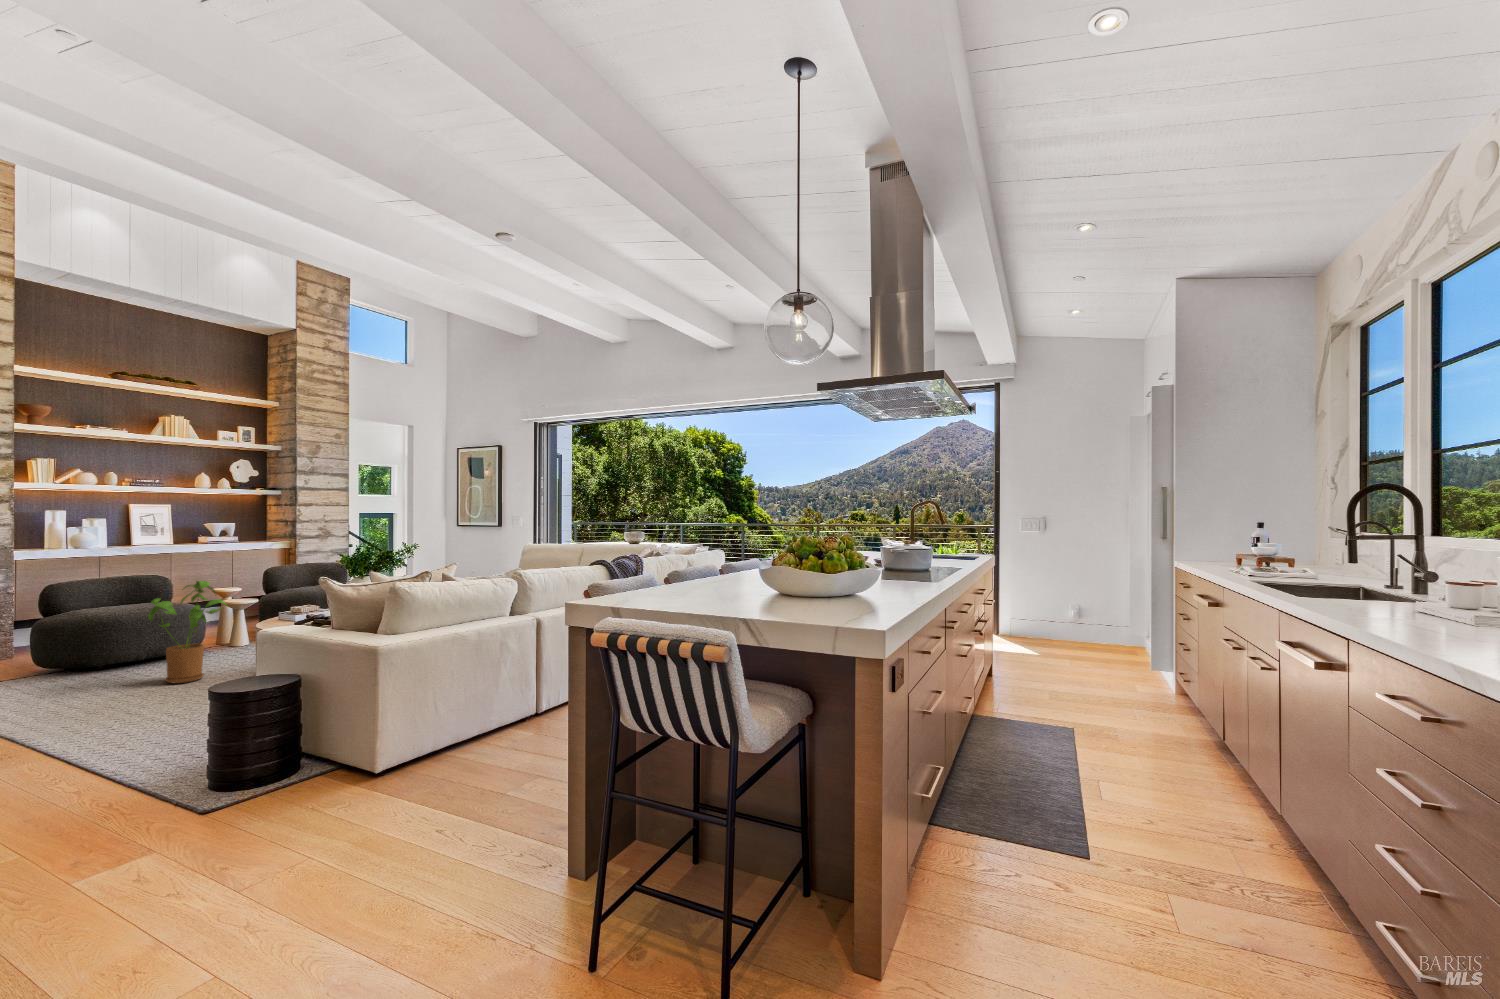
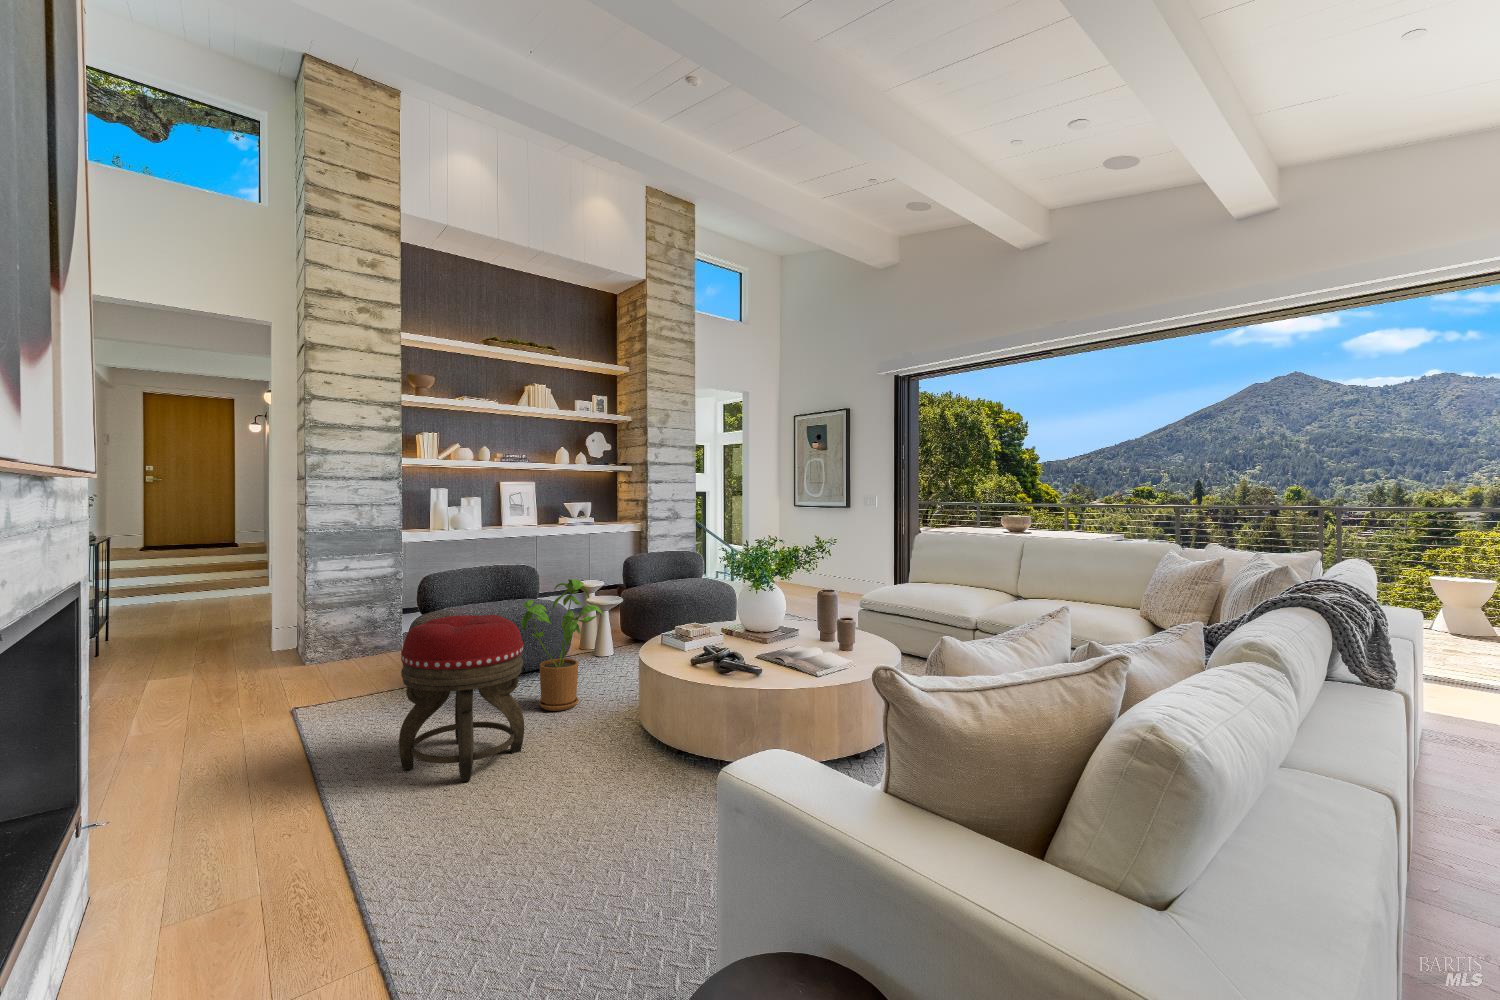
footstool: none [26,605,148,724] -> present [399,615,524,782]

